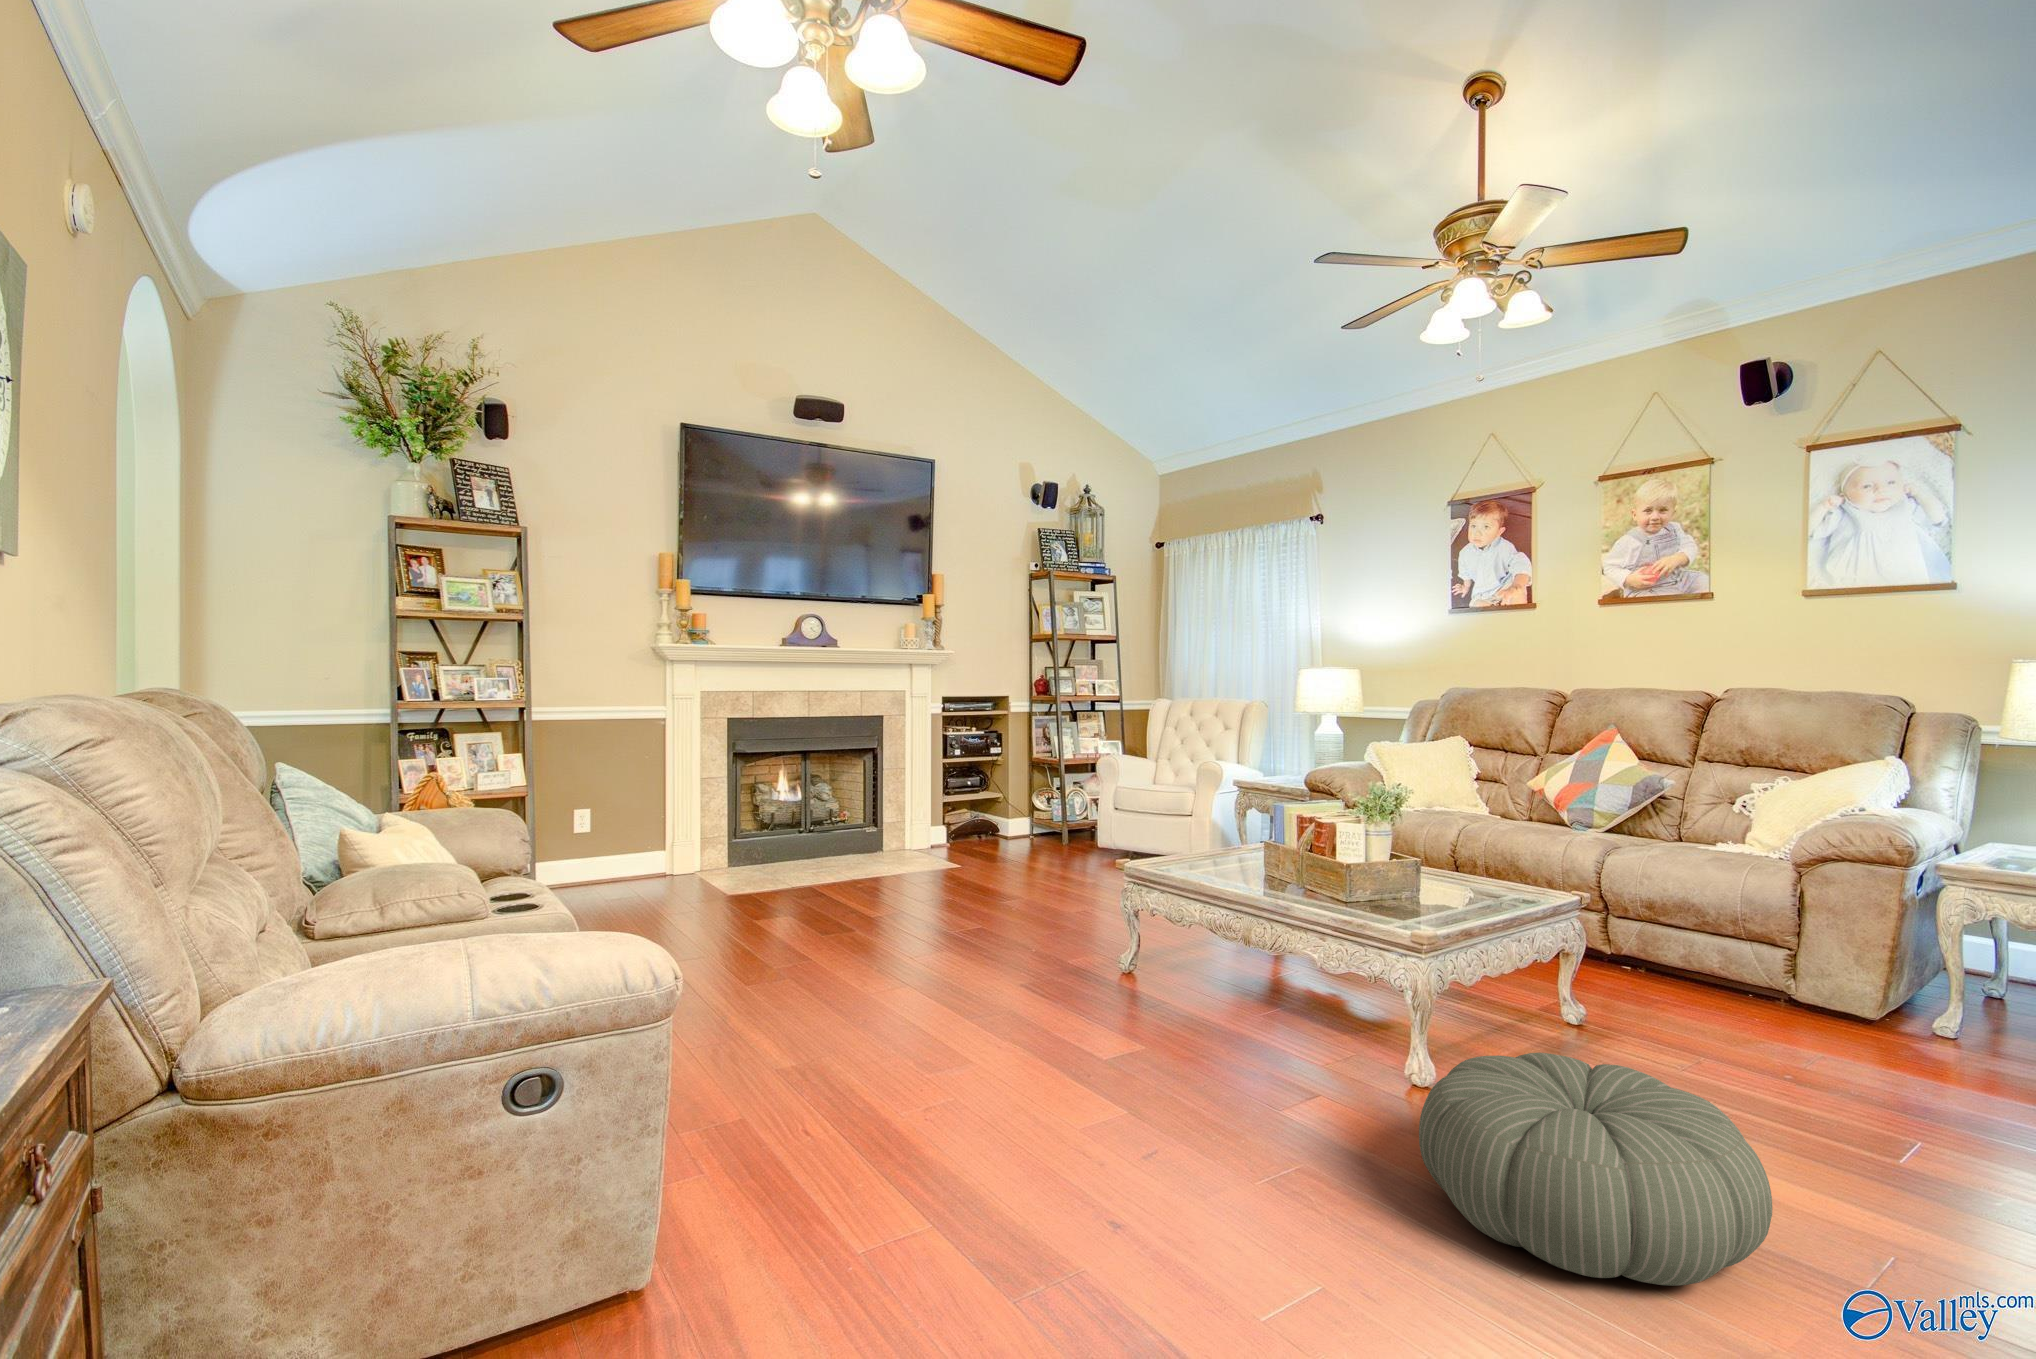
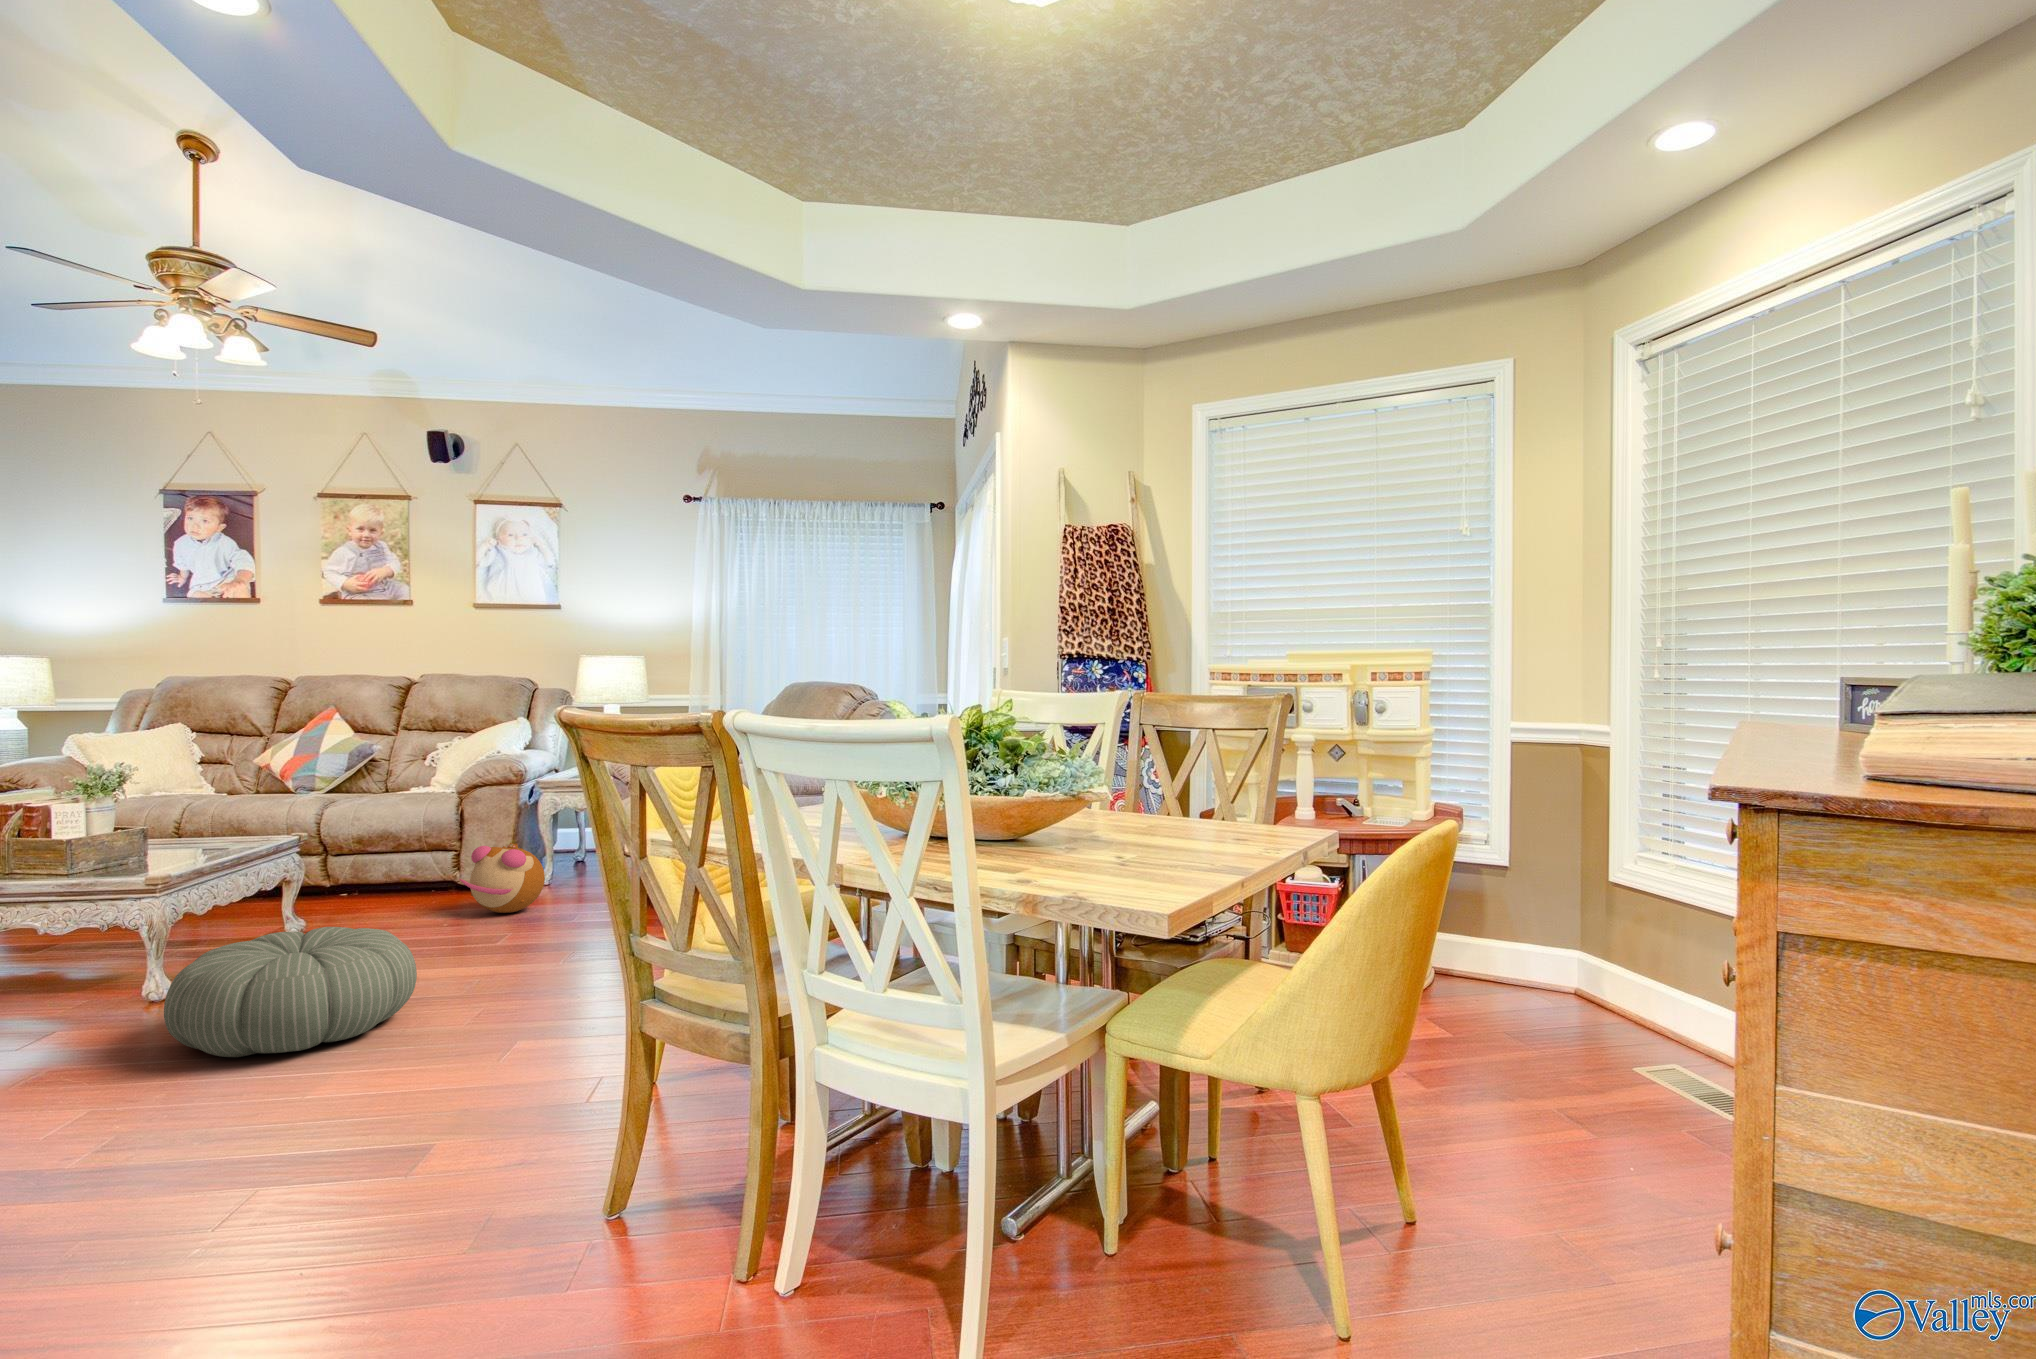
plush toy: none [1806,961,1966,1082] -> present [459,843,545,913]

